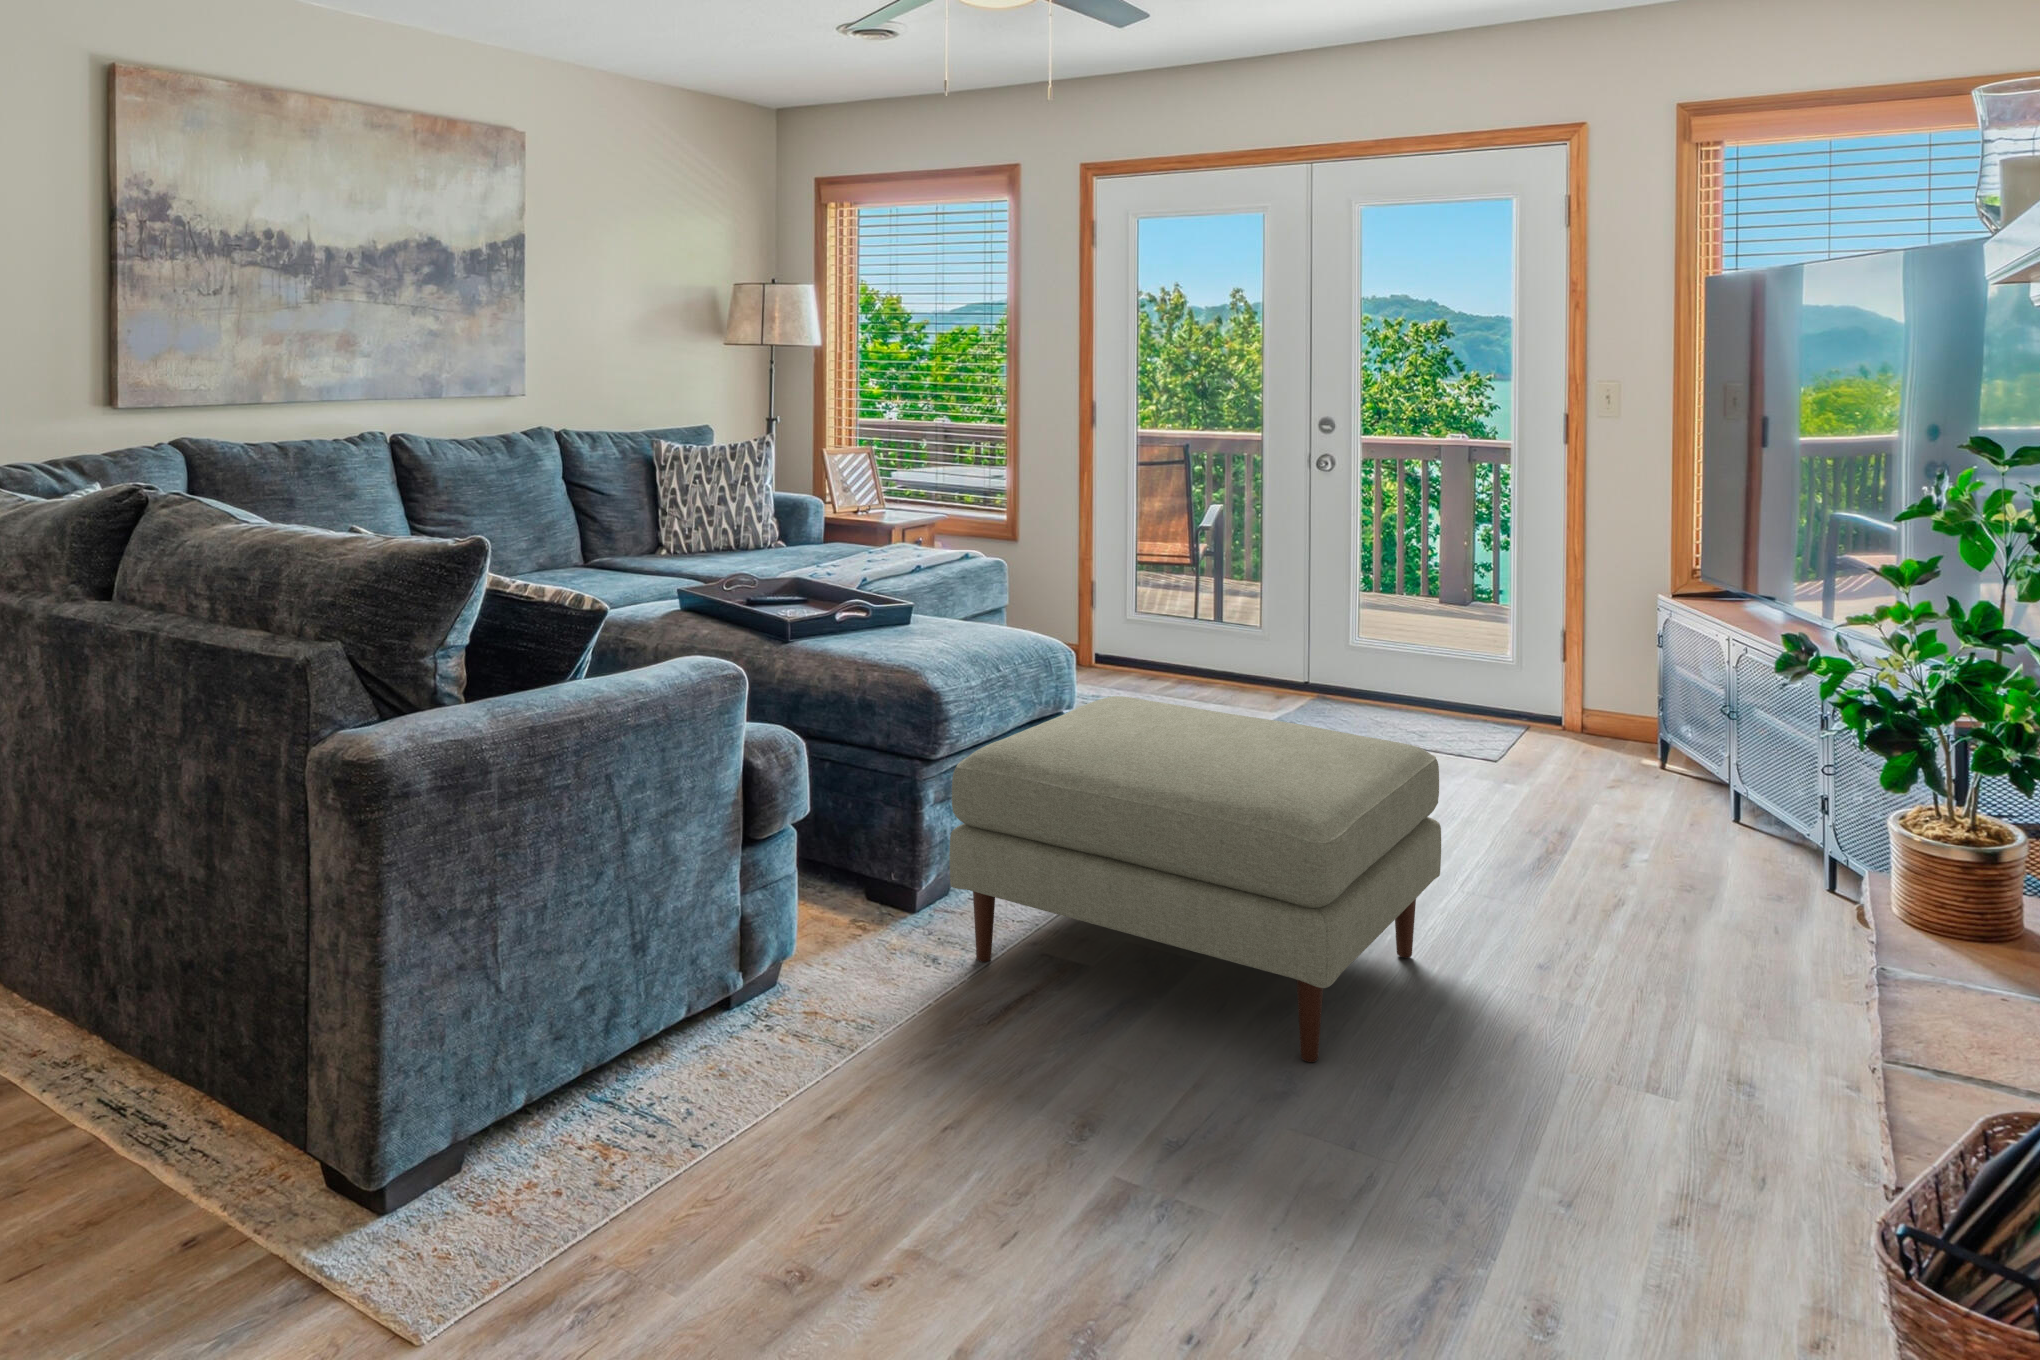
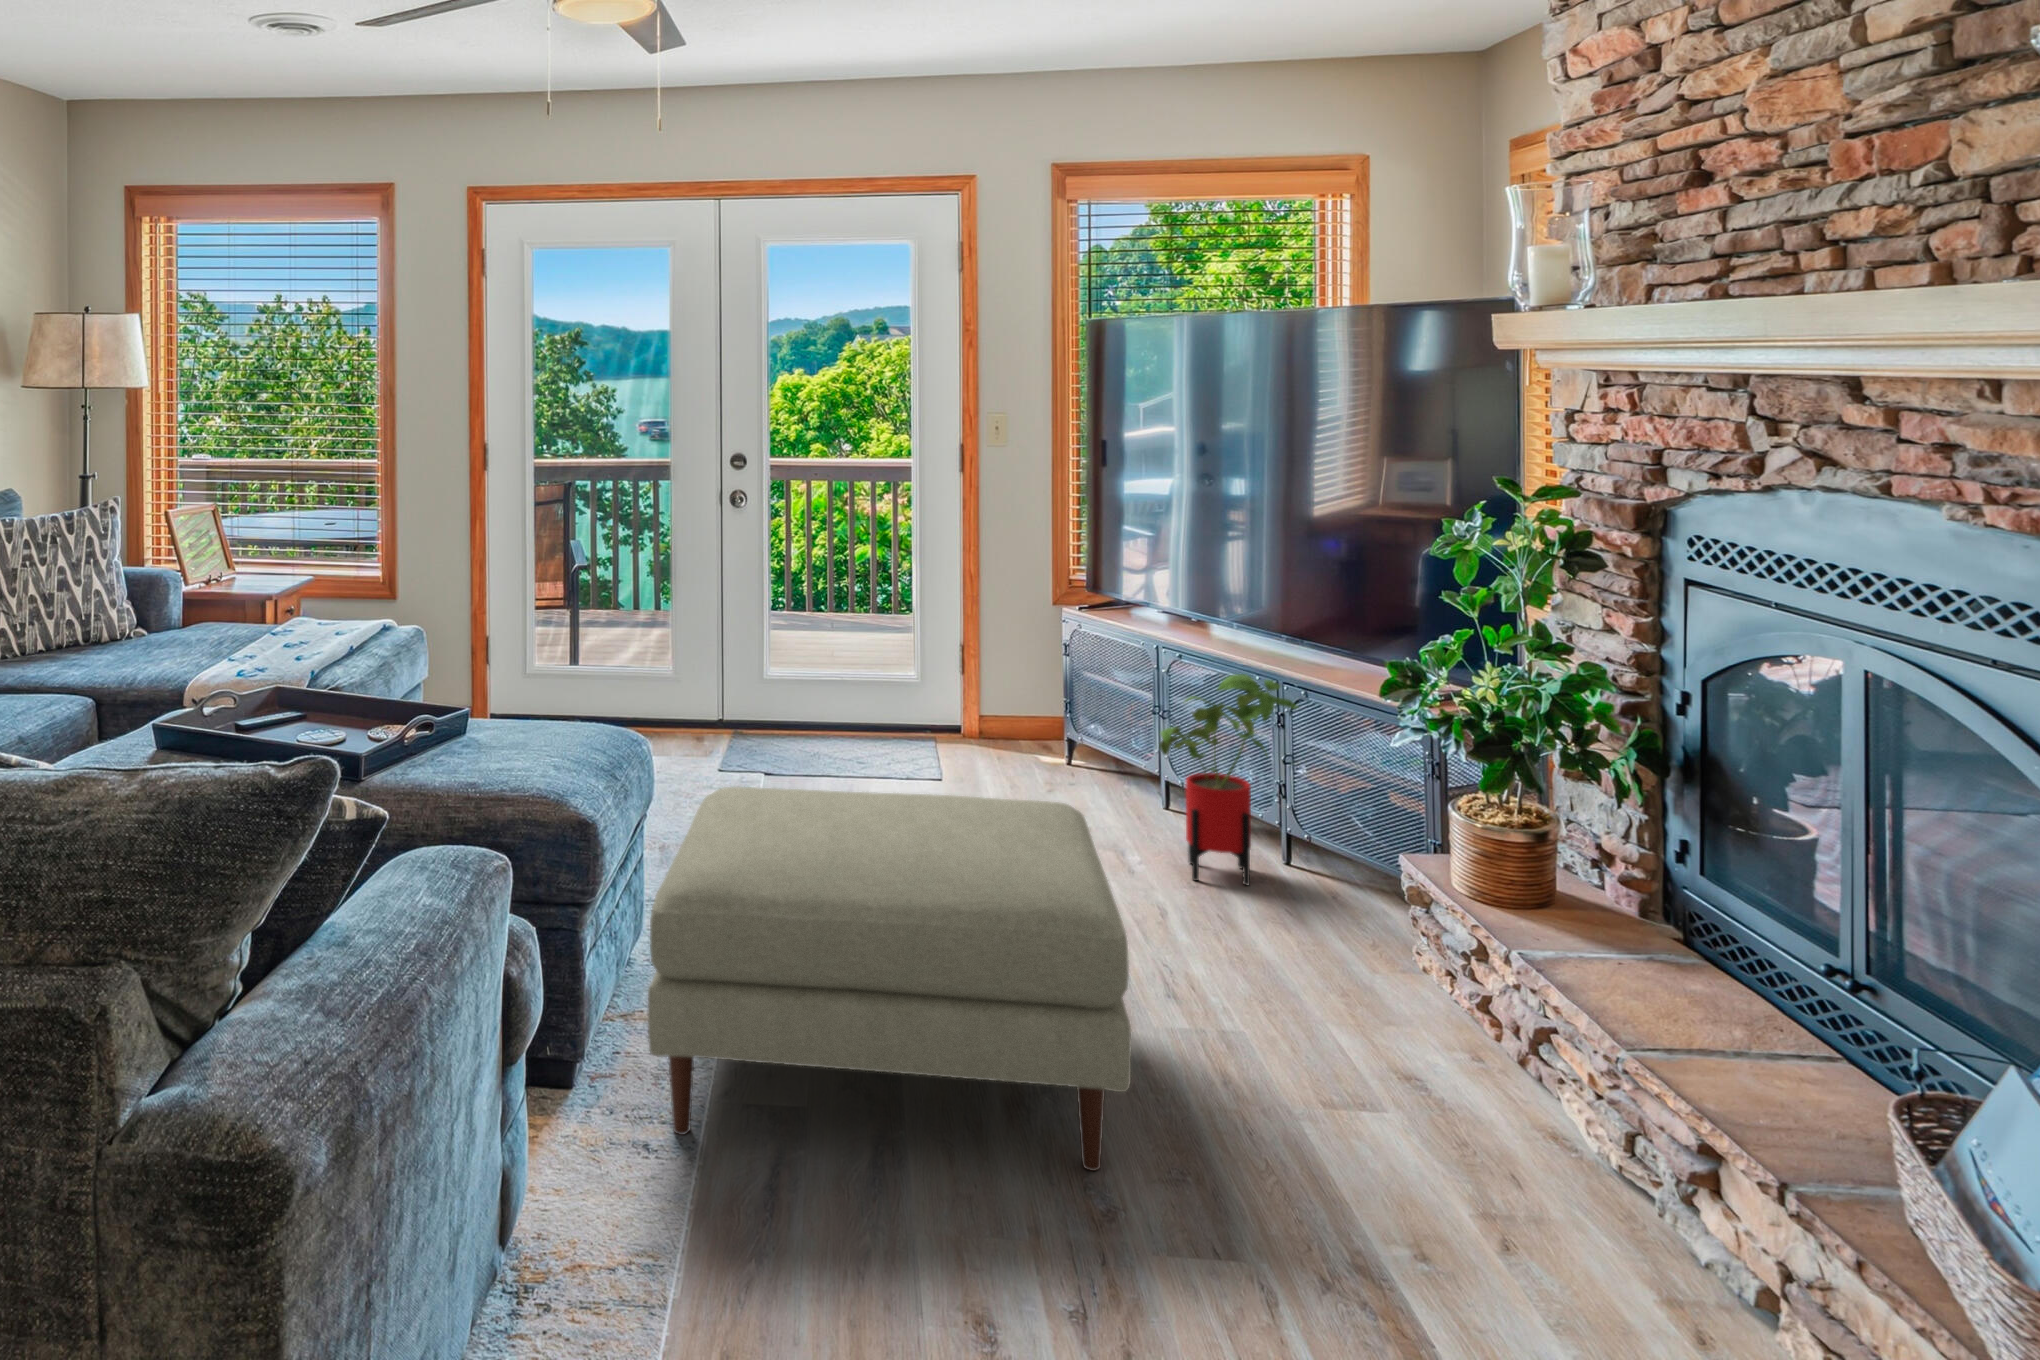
house plant: none [1648,662,1814,896] -> present [1159,674,1298,885]

